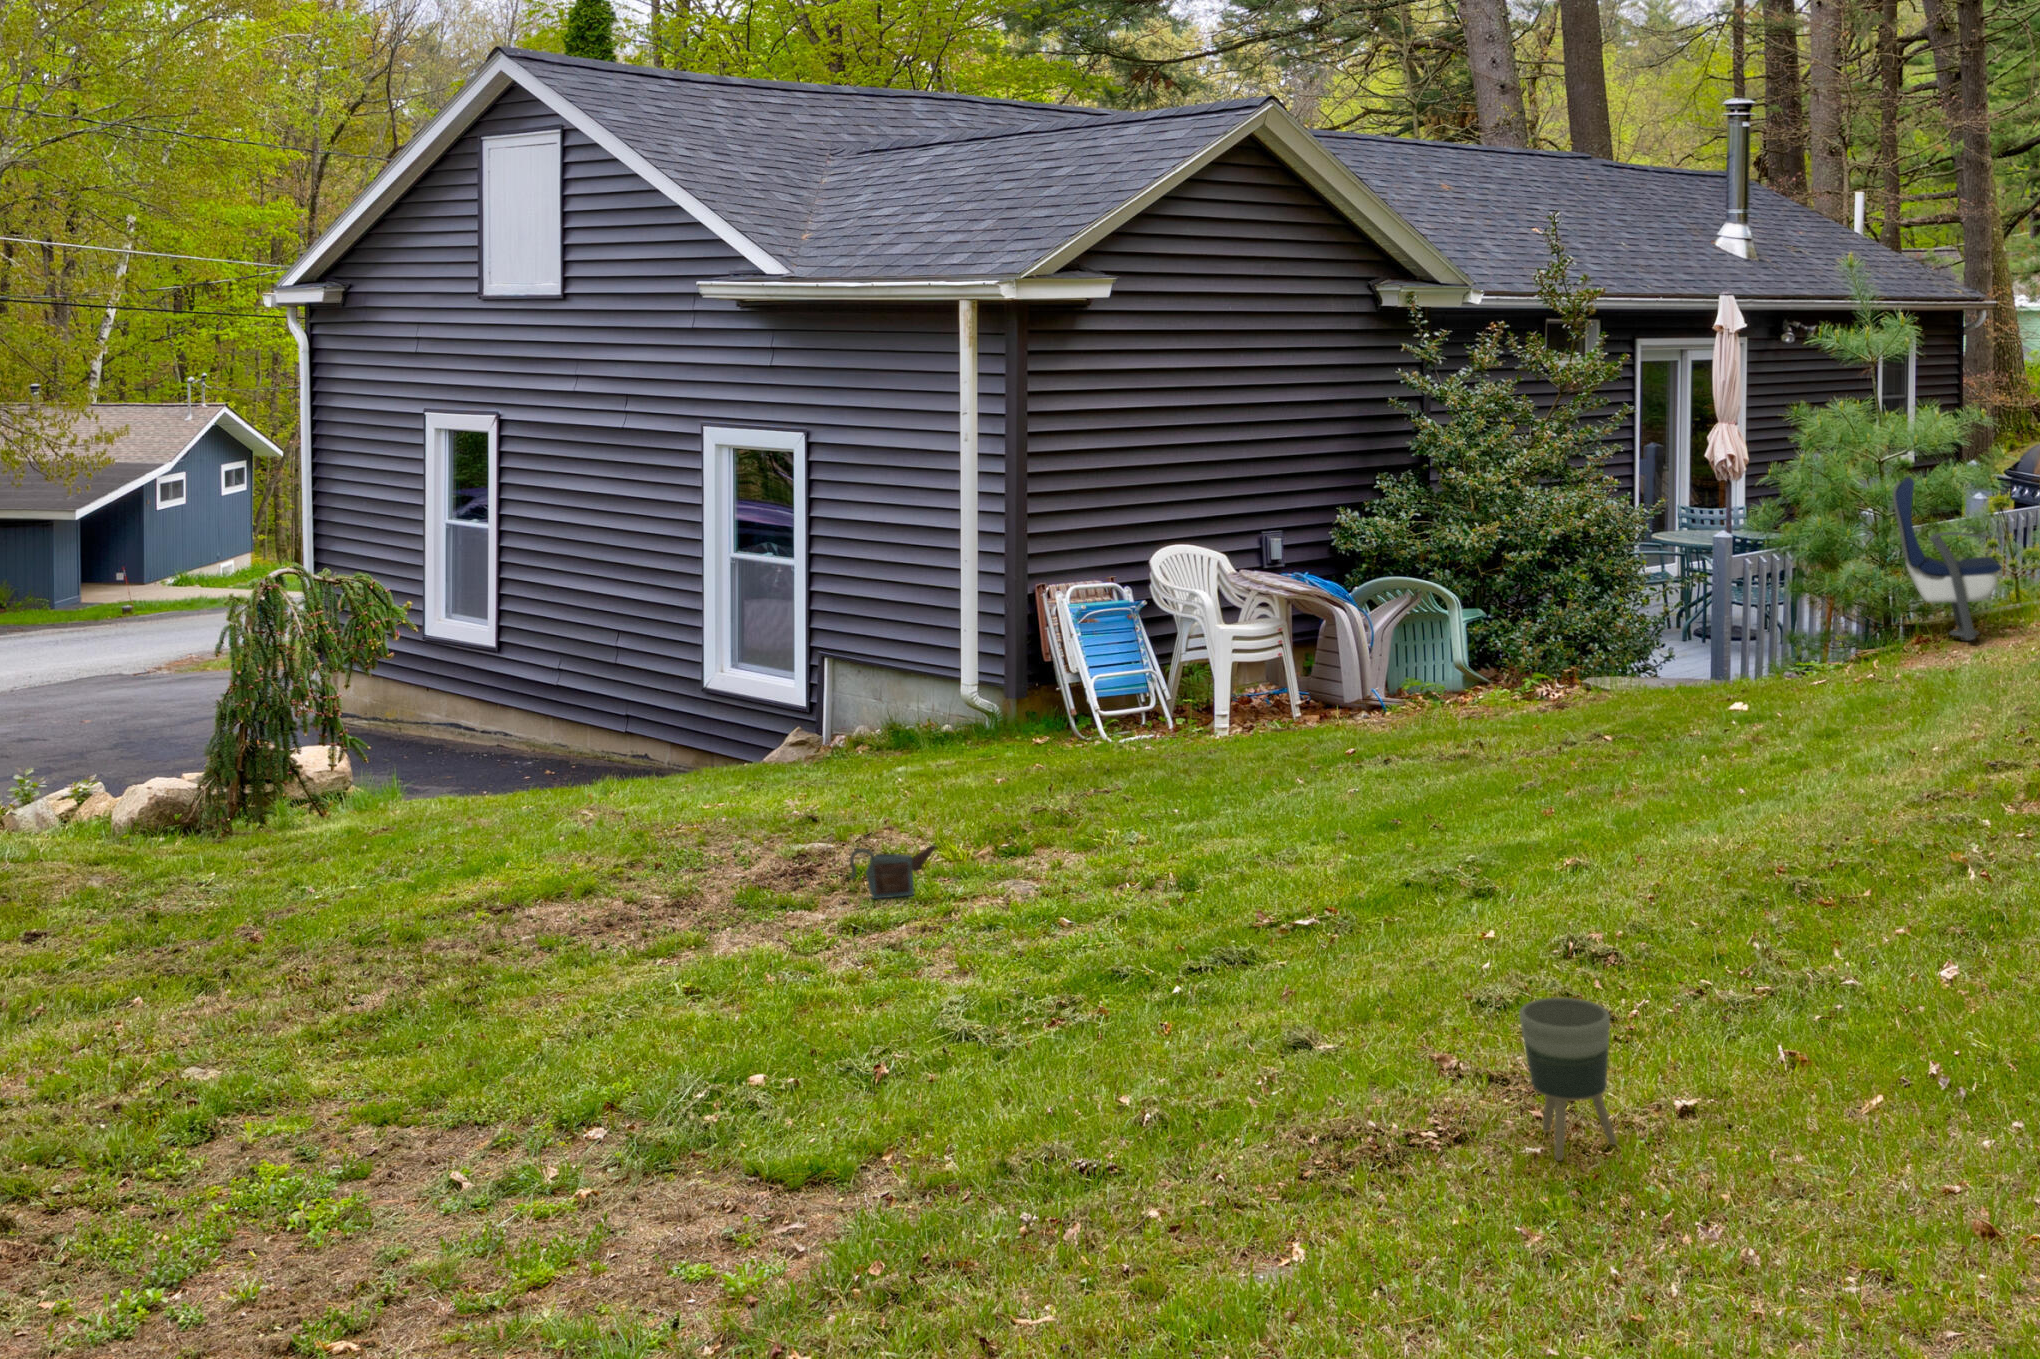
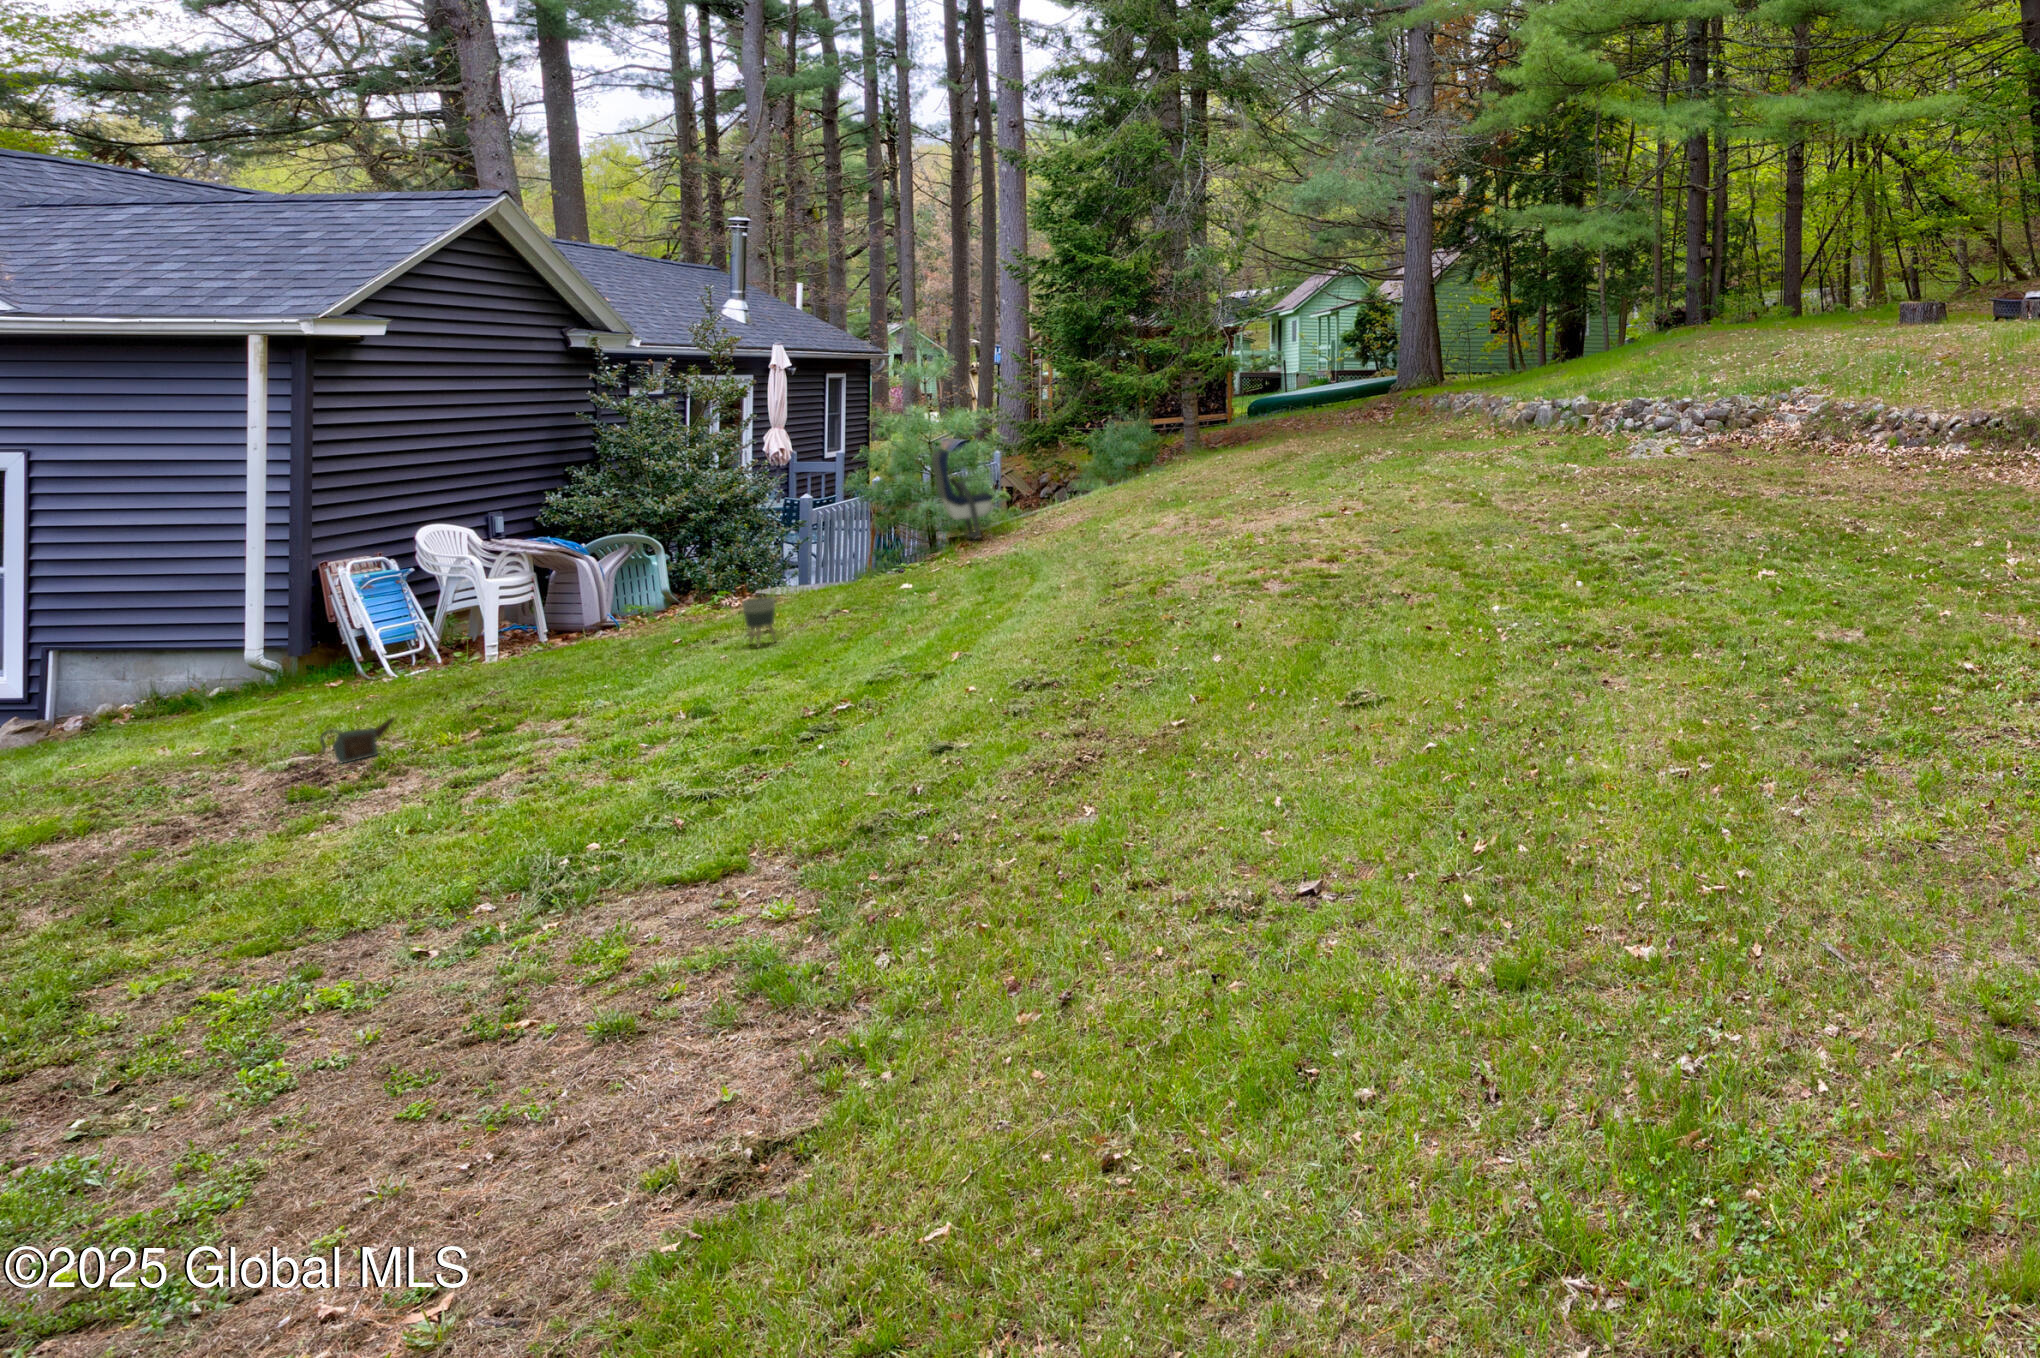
planter: present [1519,998,1617,1161] -> present [742,597,776,647]

